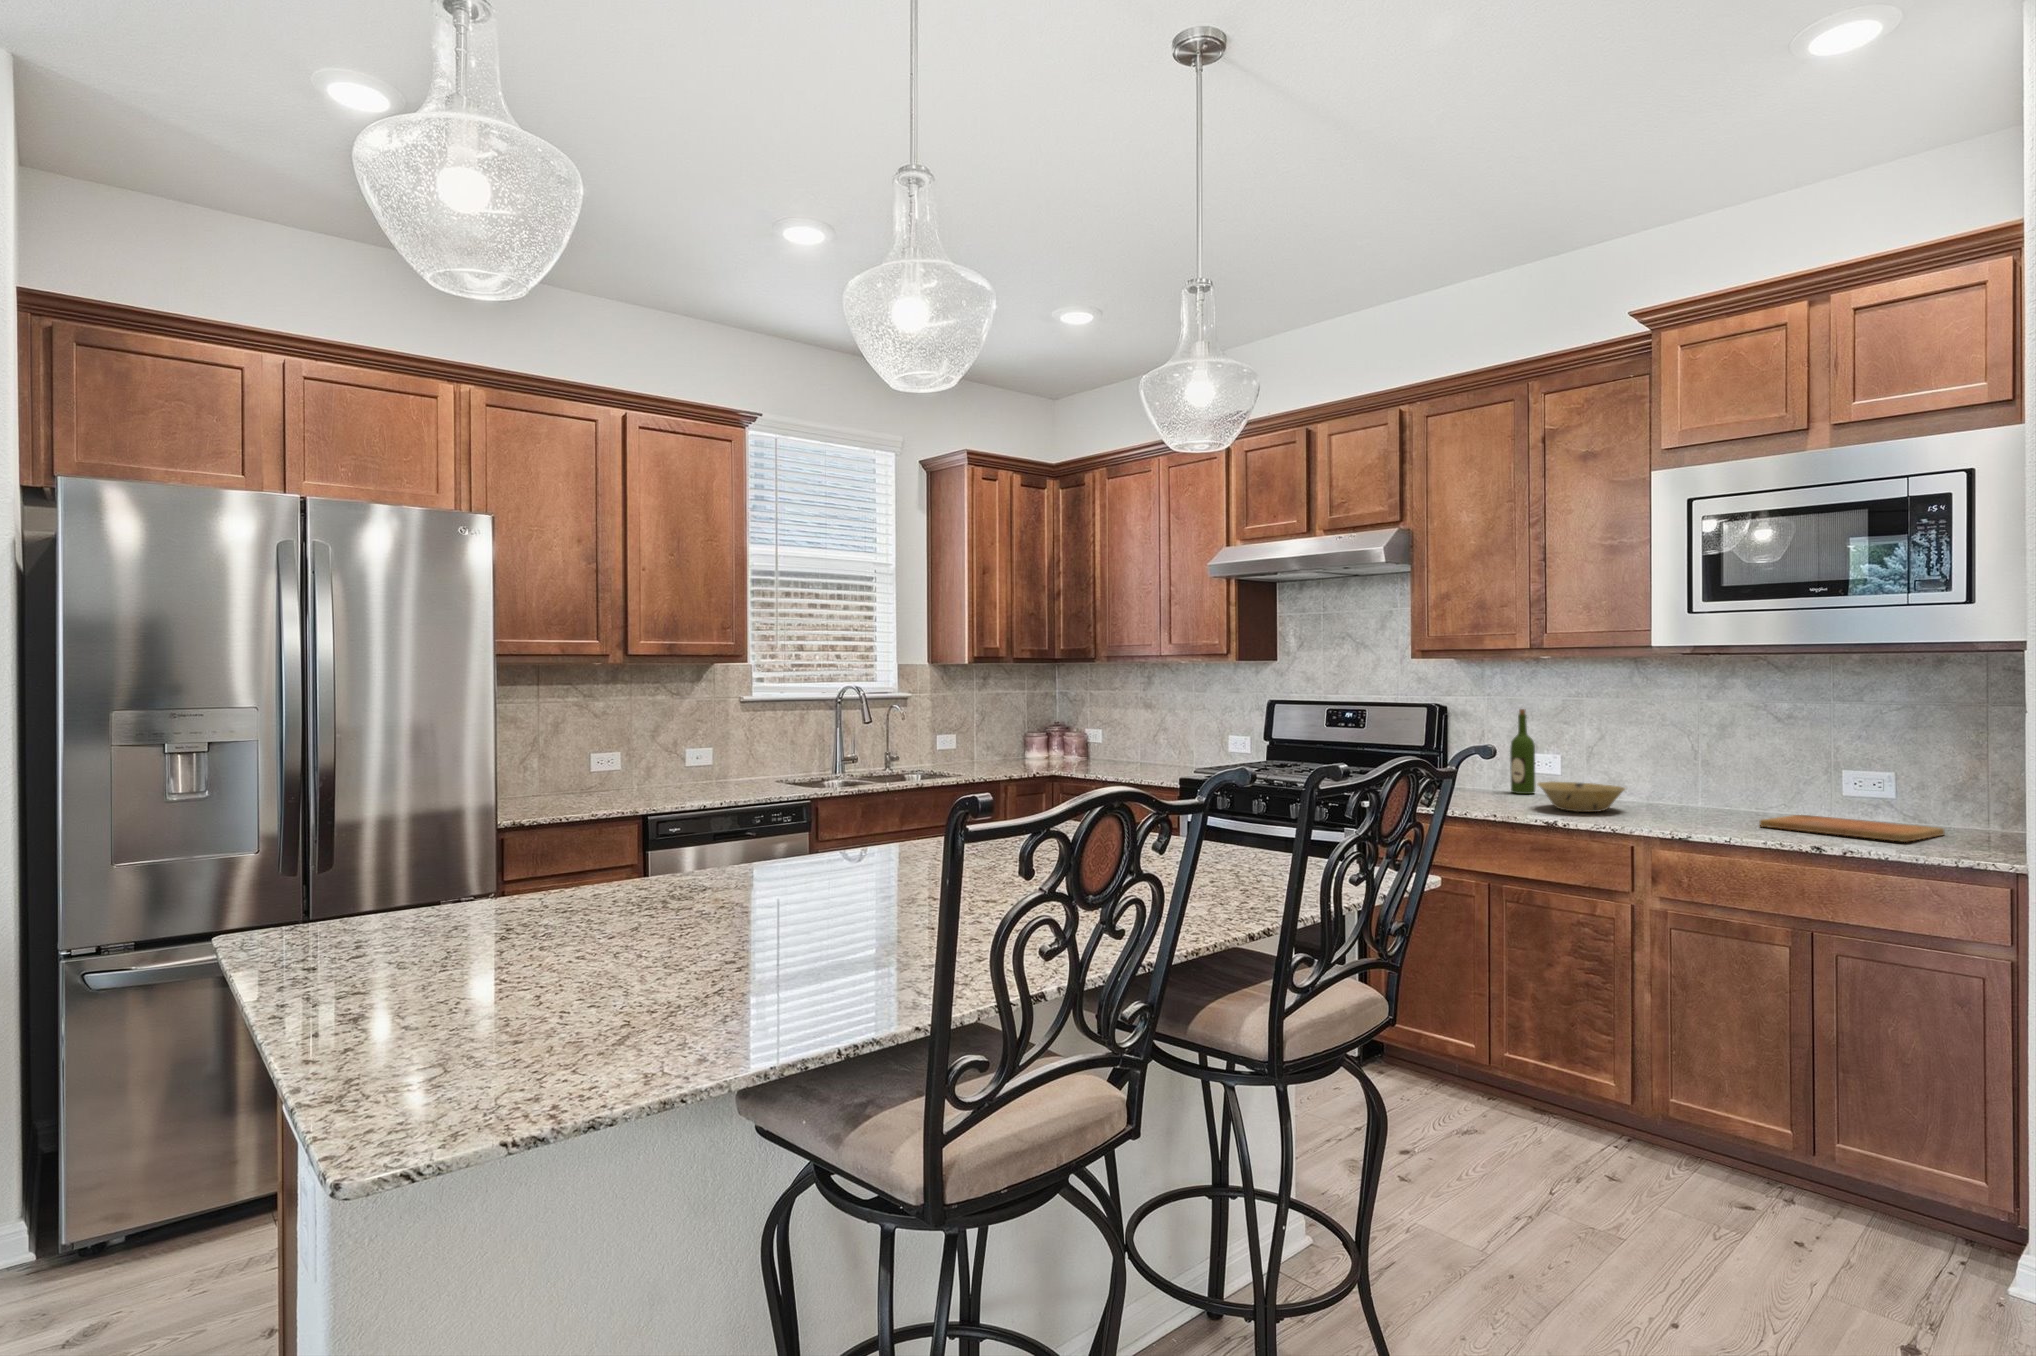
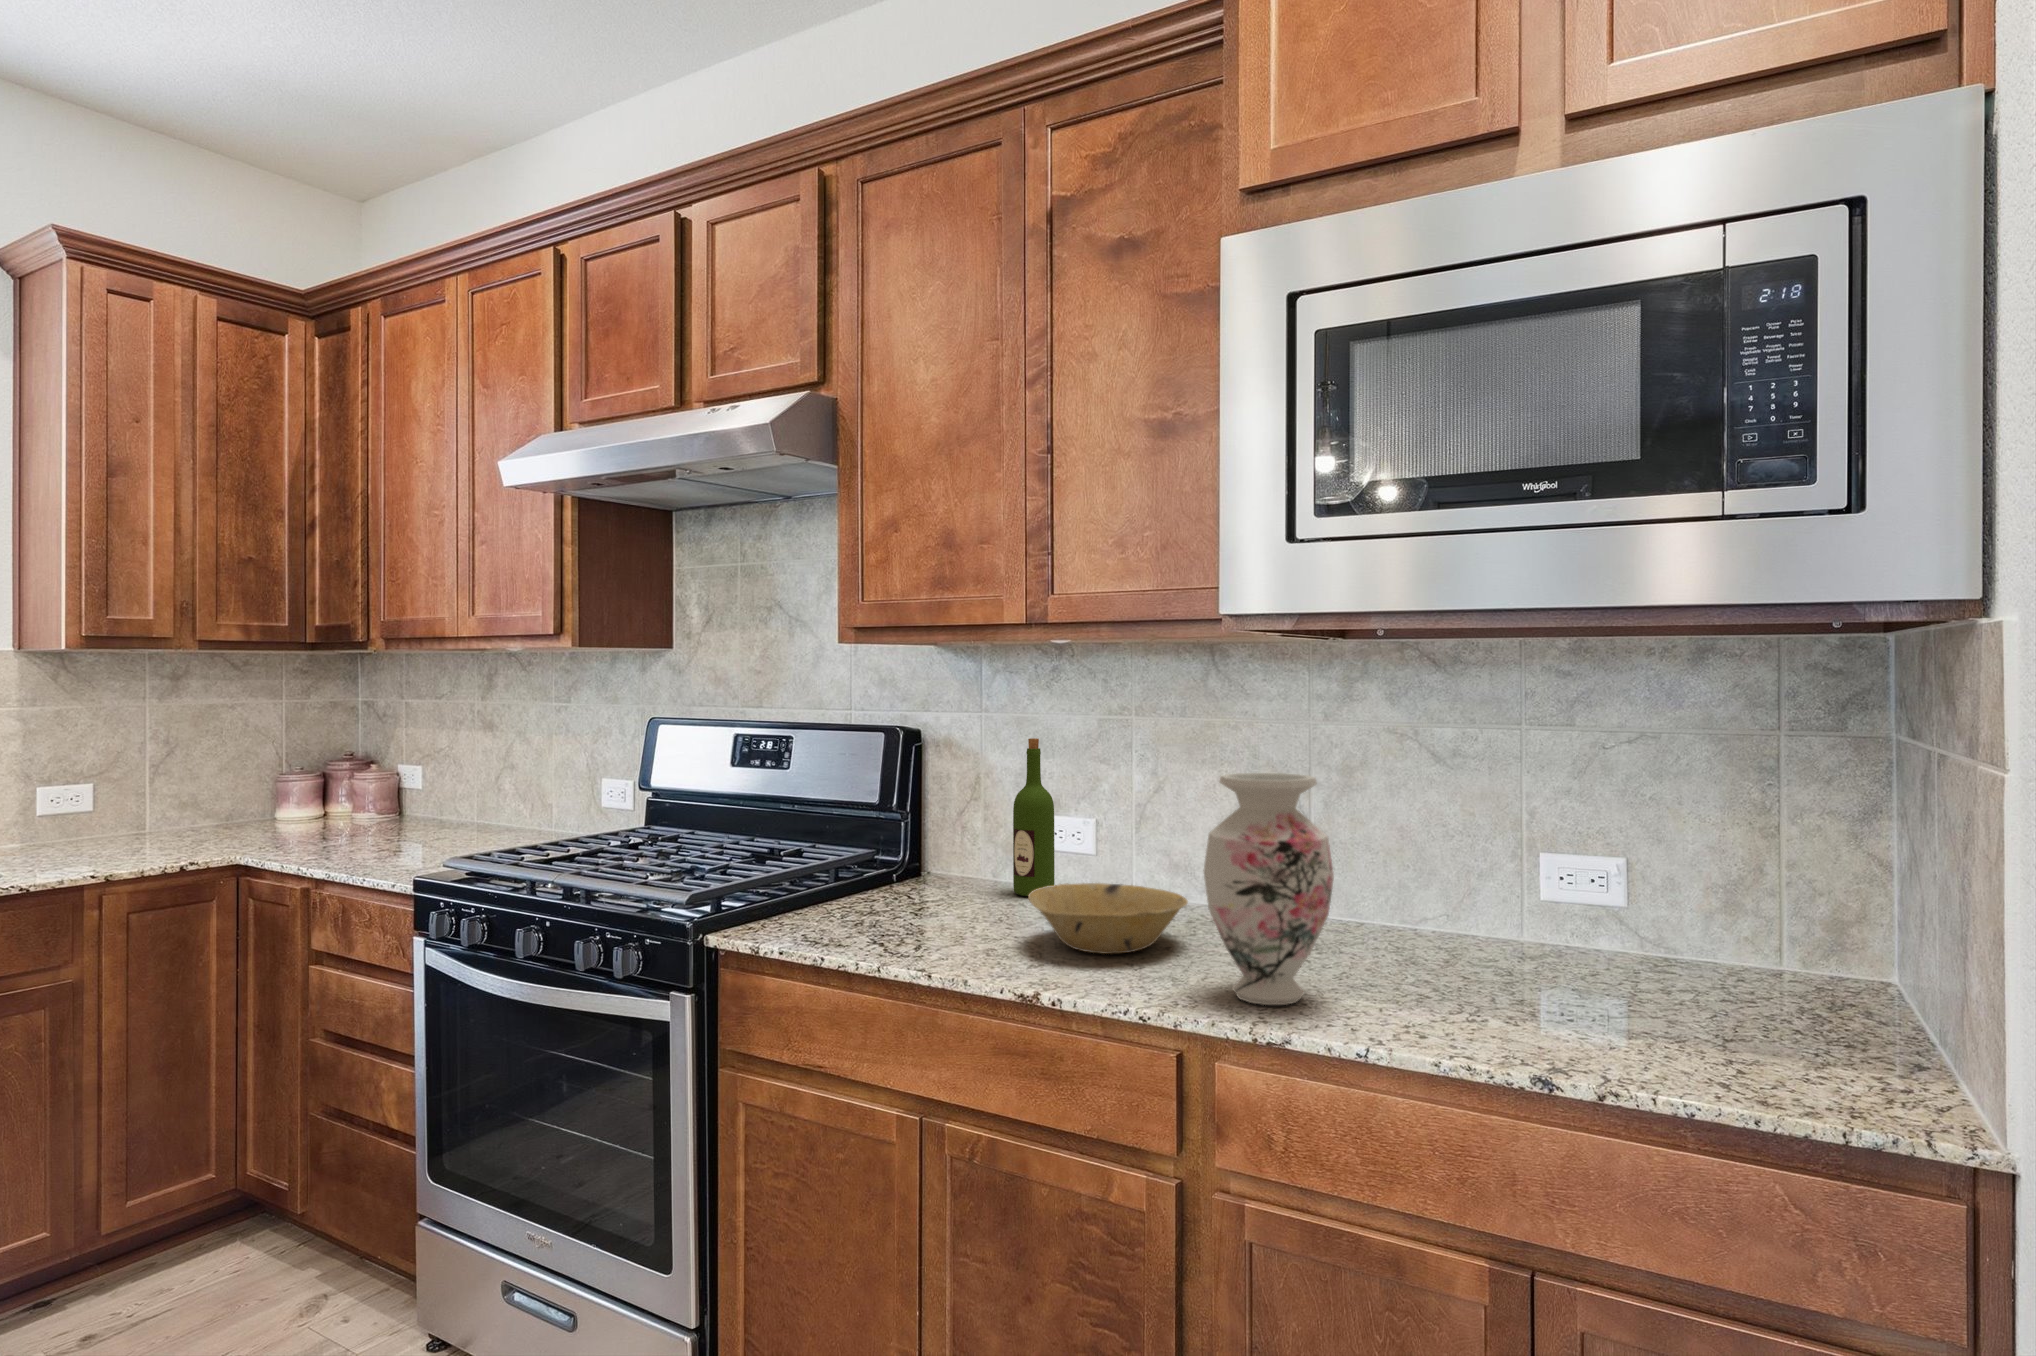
vase: none [1642,721,1712,827] -> present [1203,773,1334,1005]
cutting board: present [1759,815,1945,842] -> none [1419,951,1747,1045]

